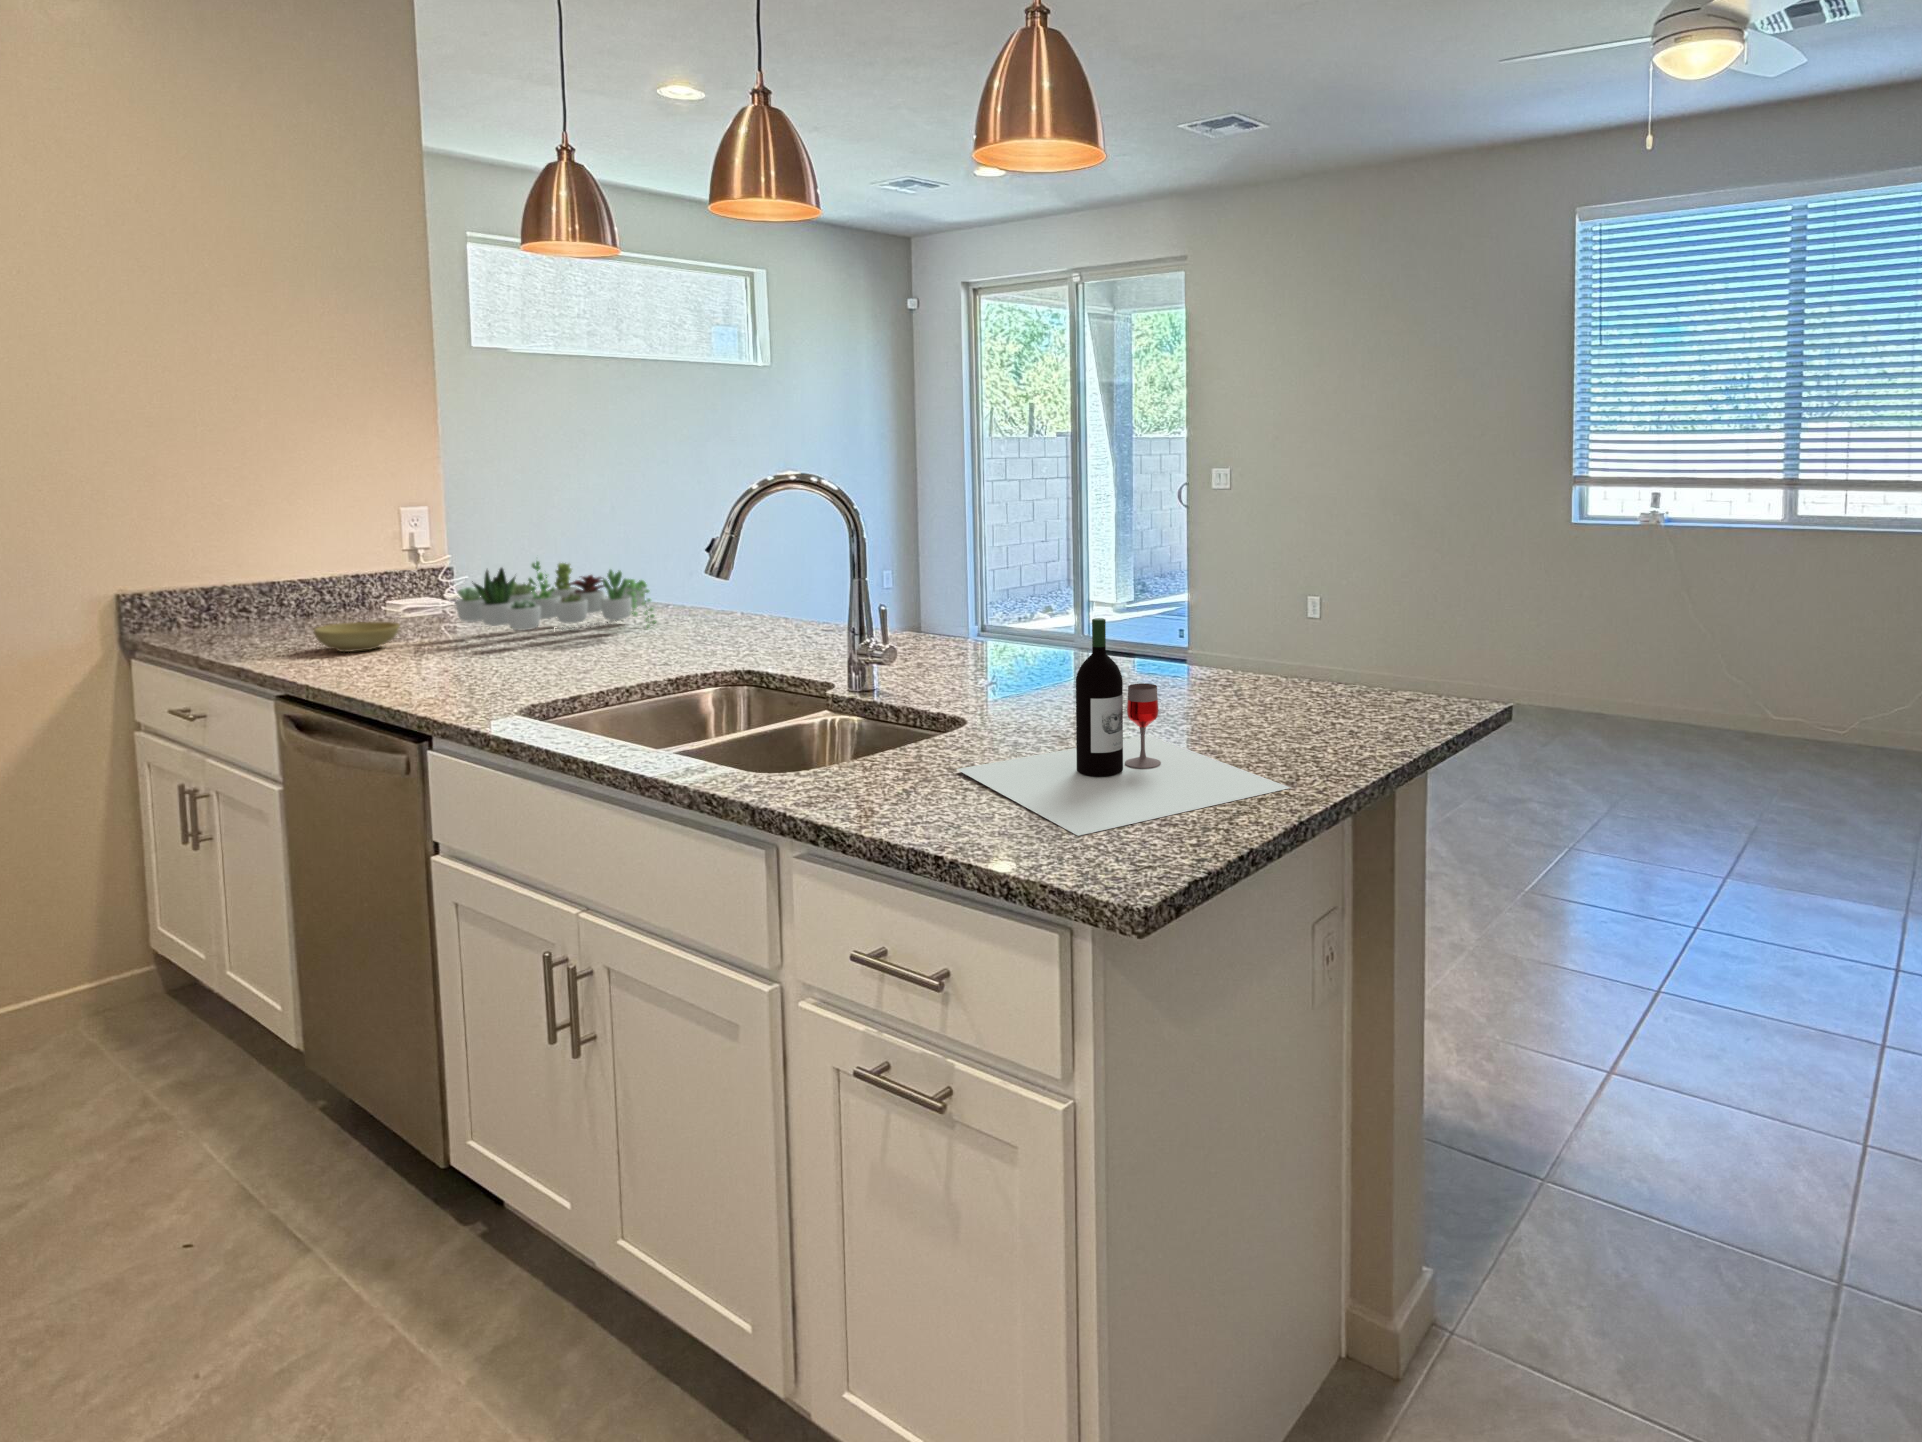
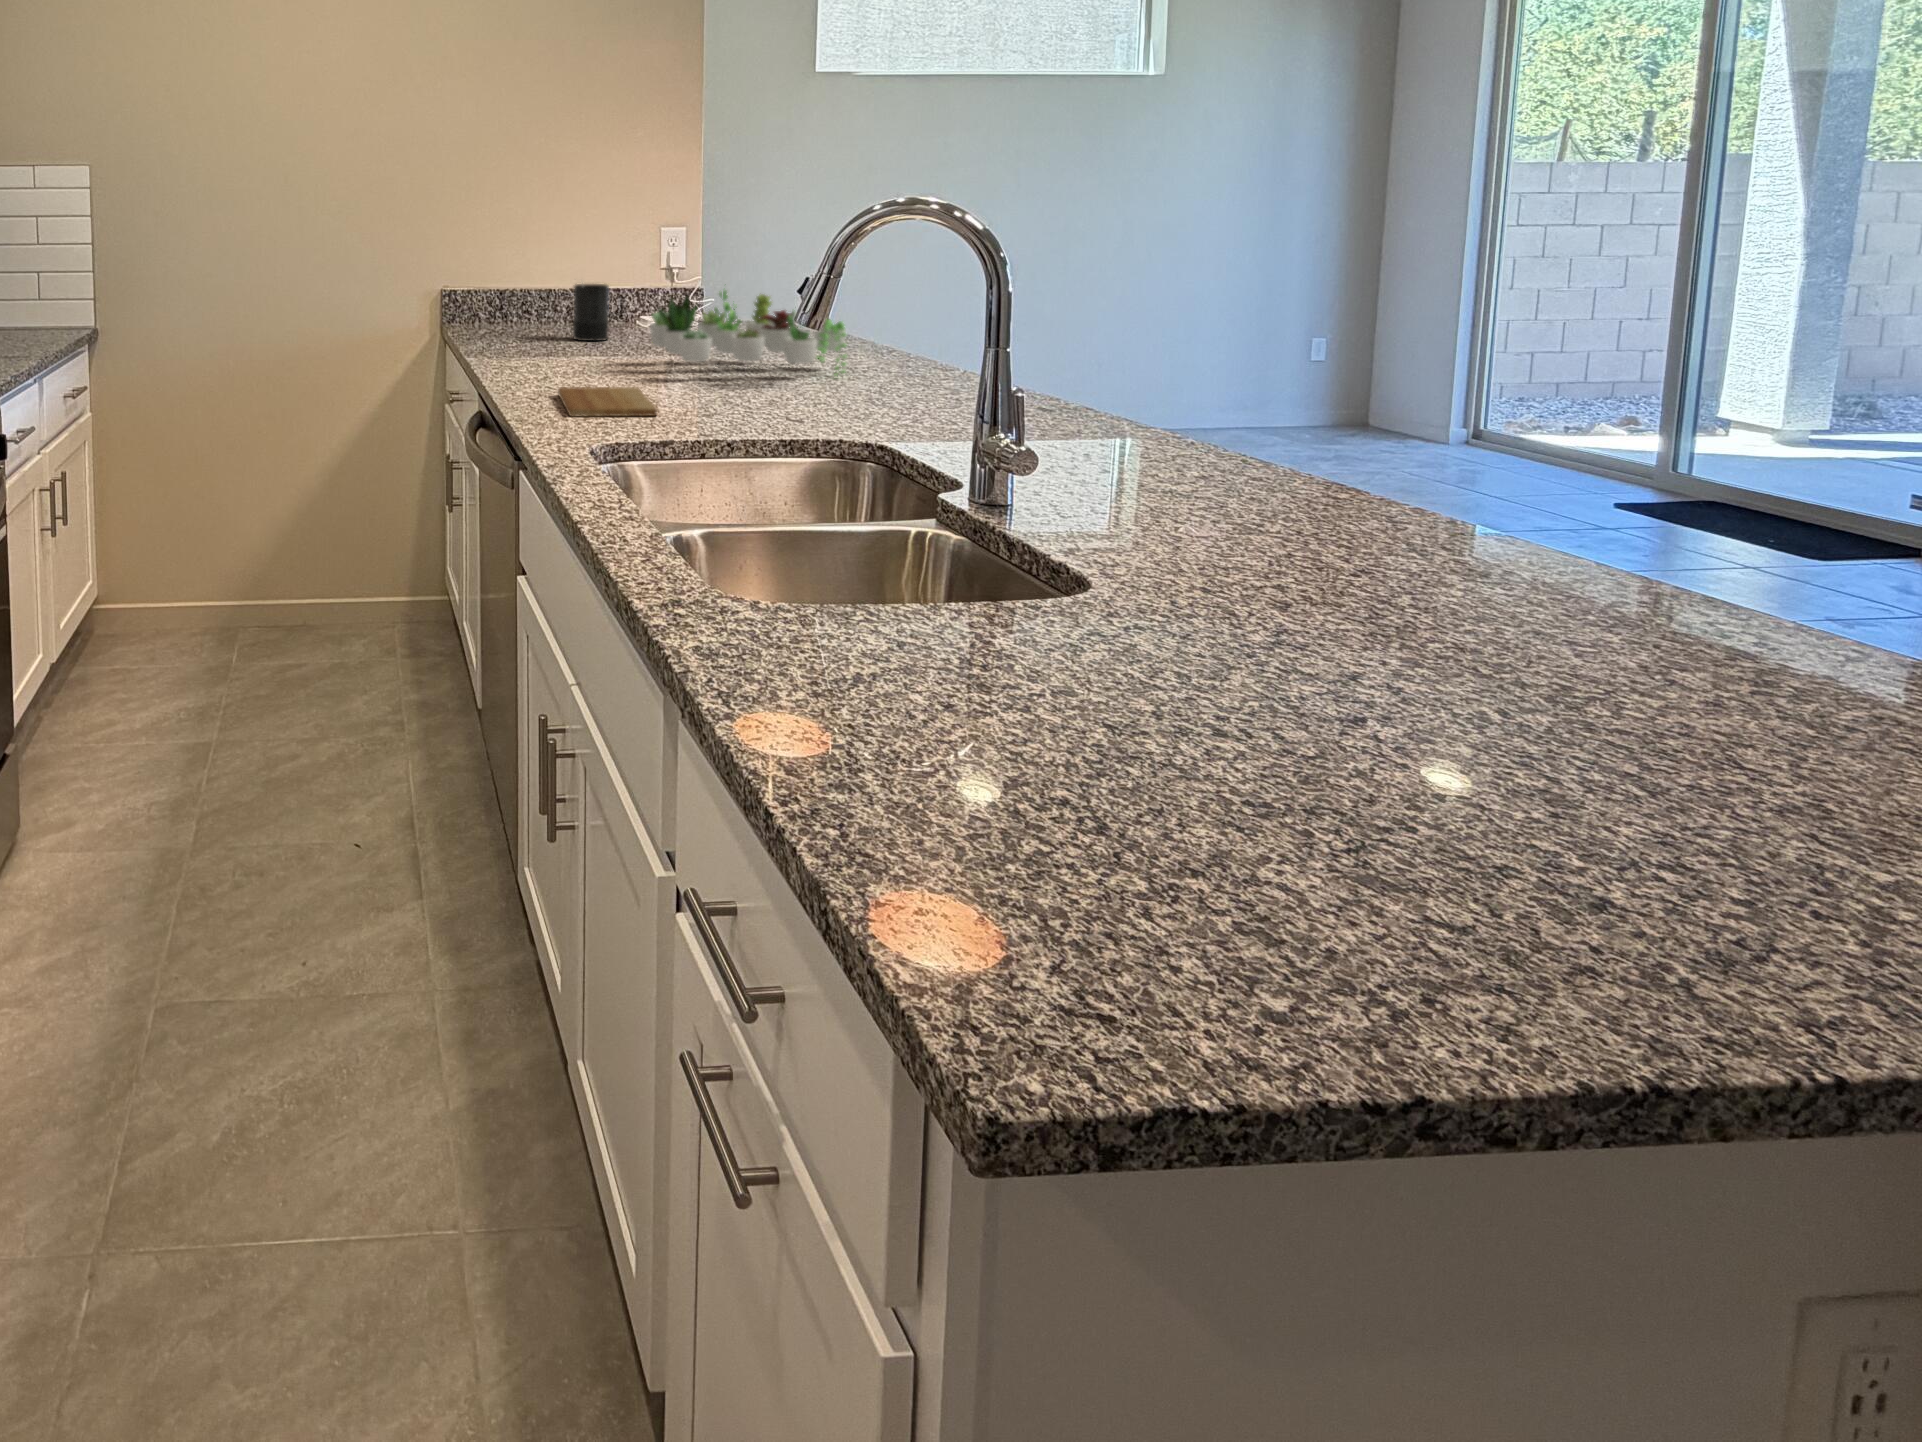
candle: none [323,565,375,629] -> present [573,283,609,341]
wine bottle: present [957,618,1290,836] -> none [969,468,1716,971]
bowl: present [314,622,400,652] -> none [529,335,600,363]
cutting board: none [406,658,537,692] -> present [558,387,657,417]

